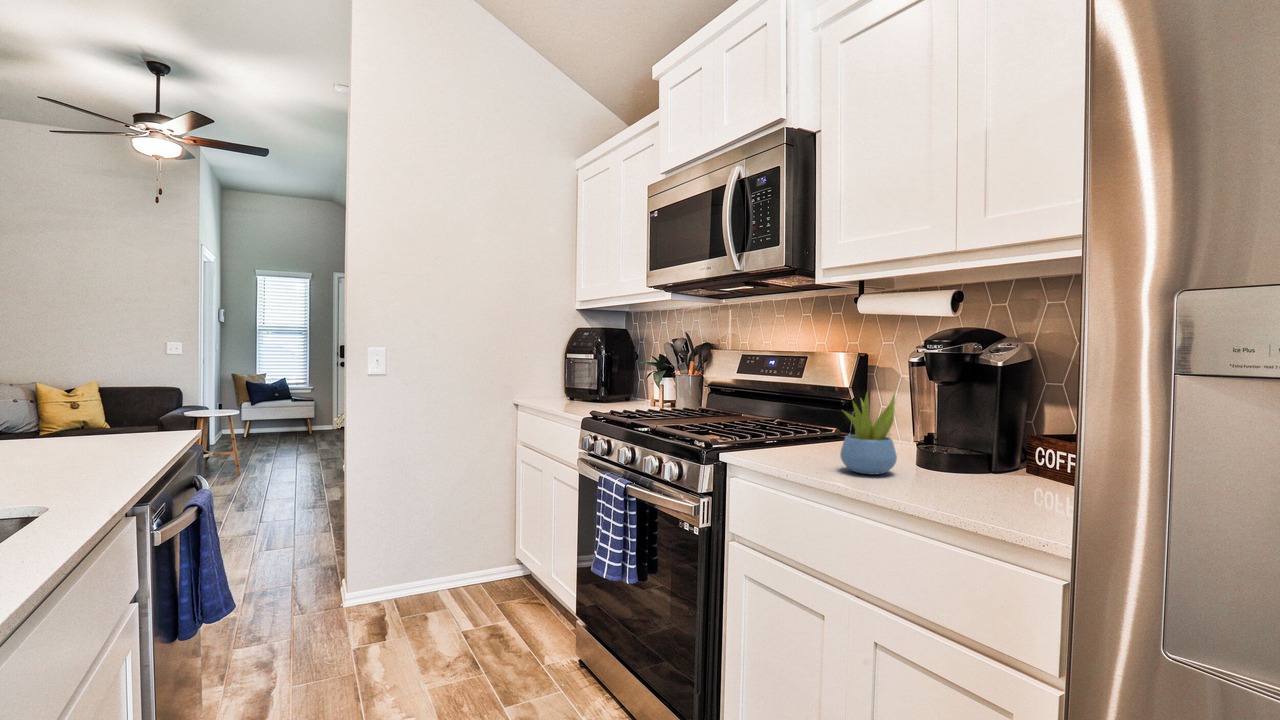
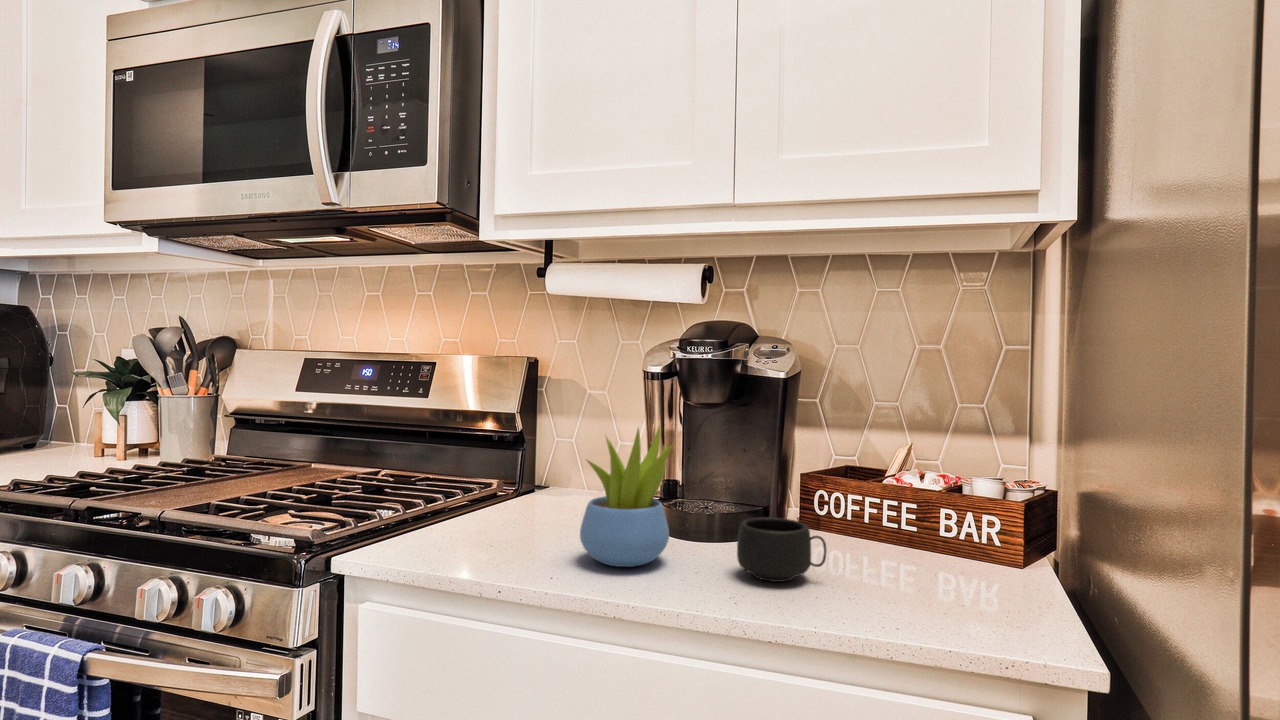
mug: none [929,453,986,492] -> present [737,517,826,582]

